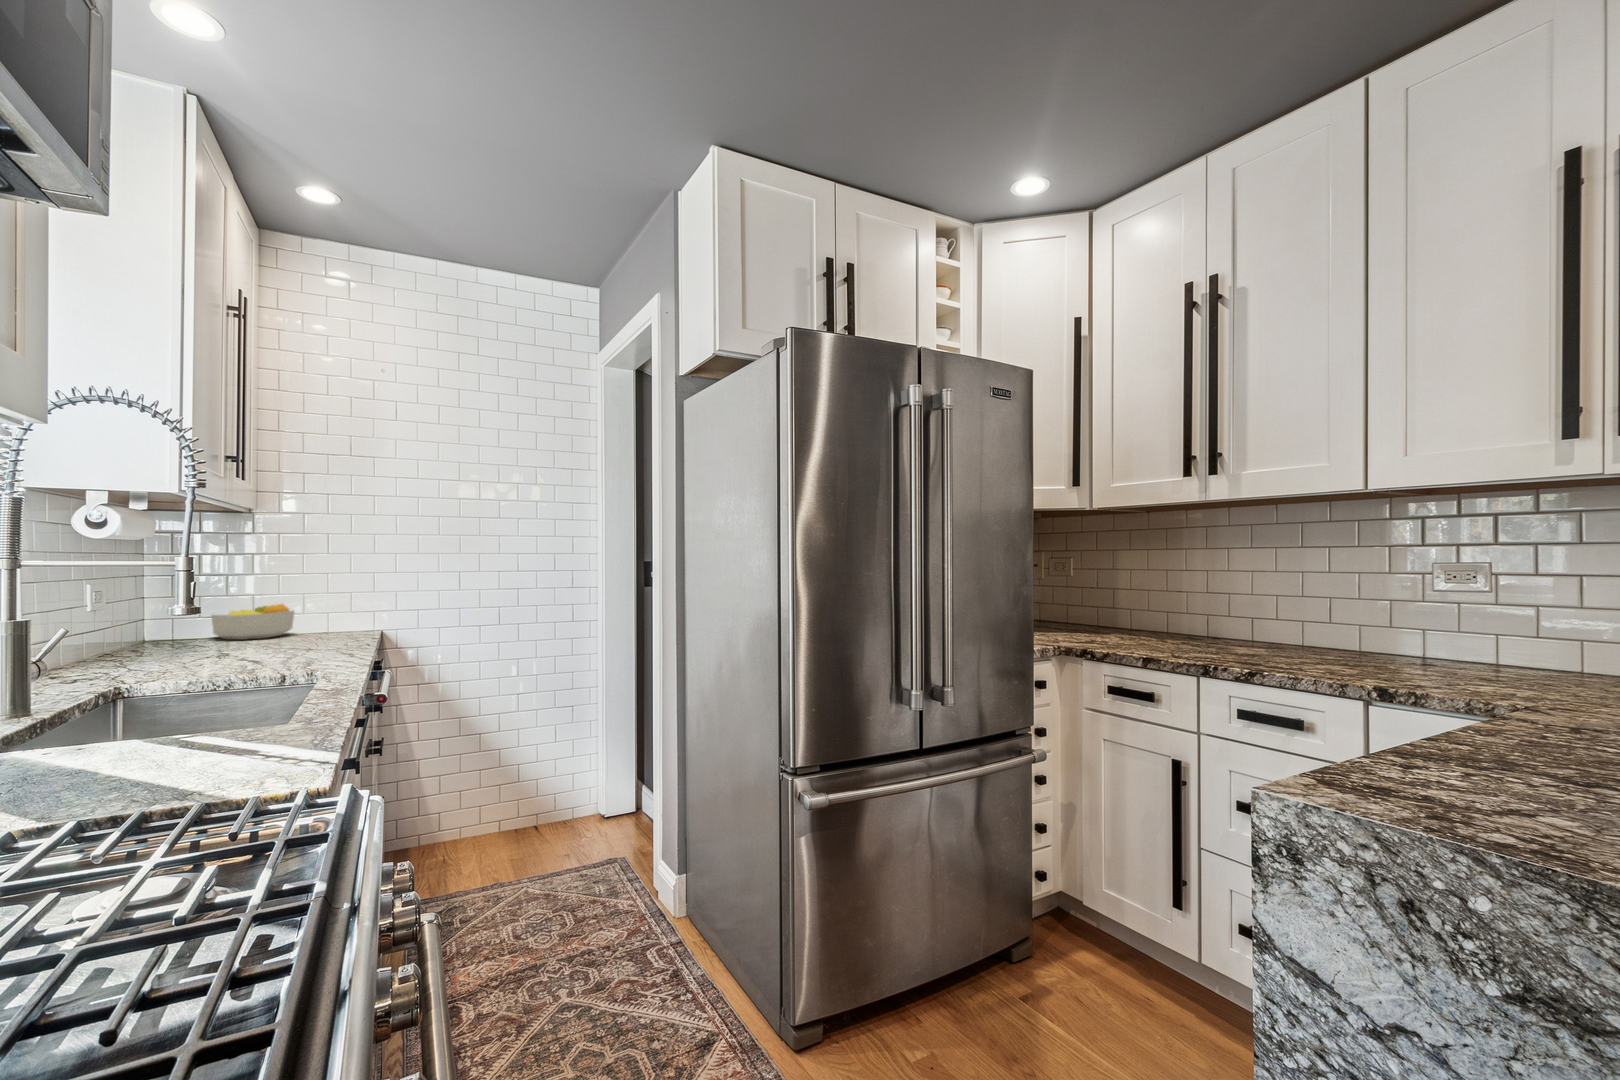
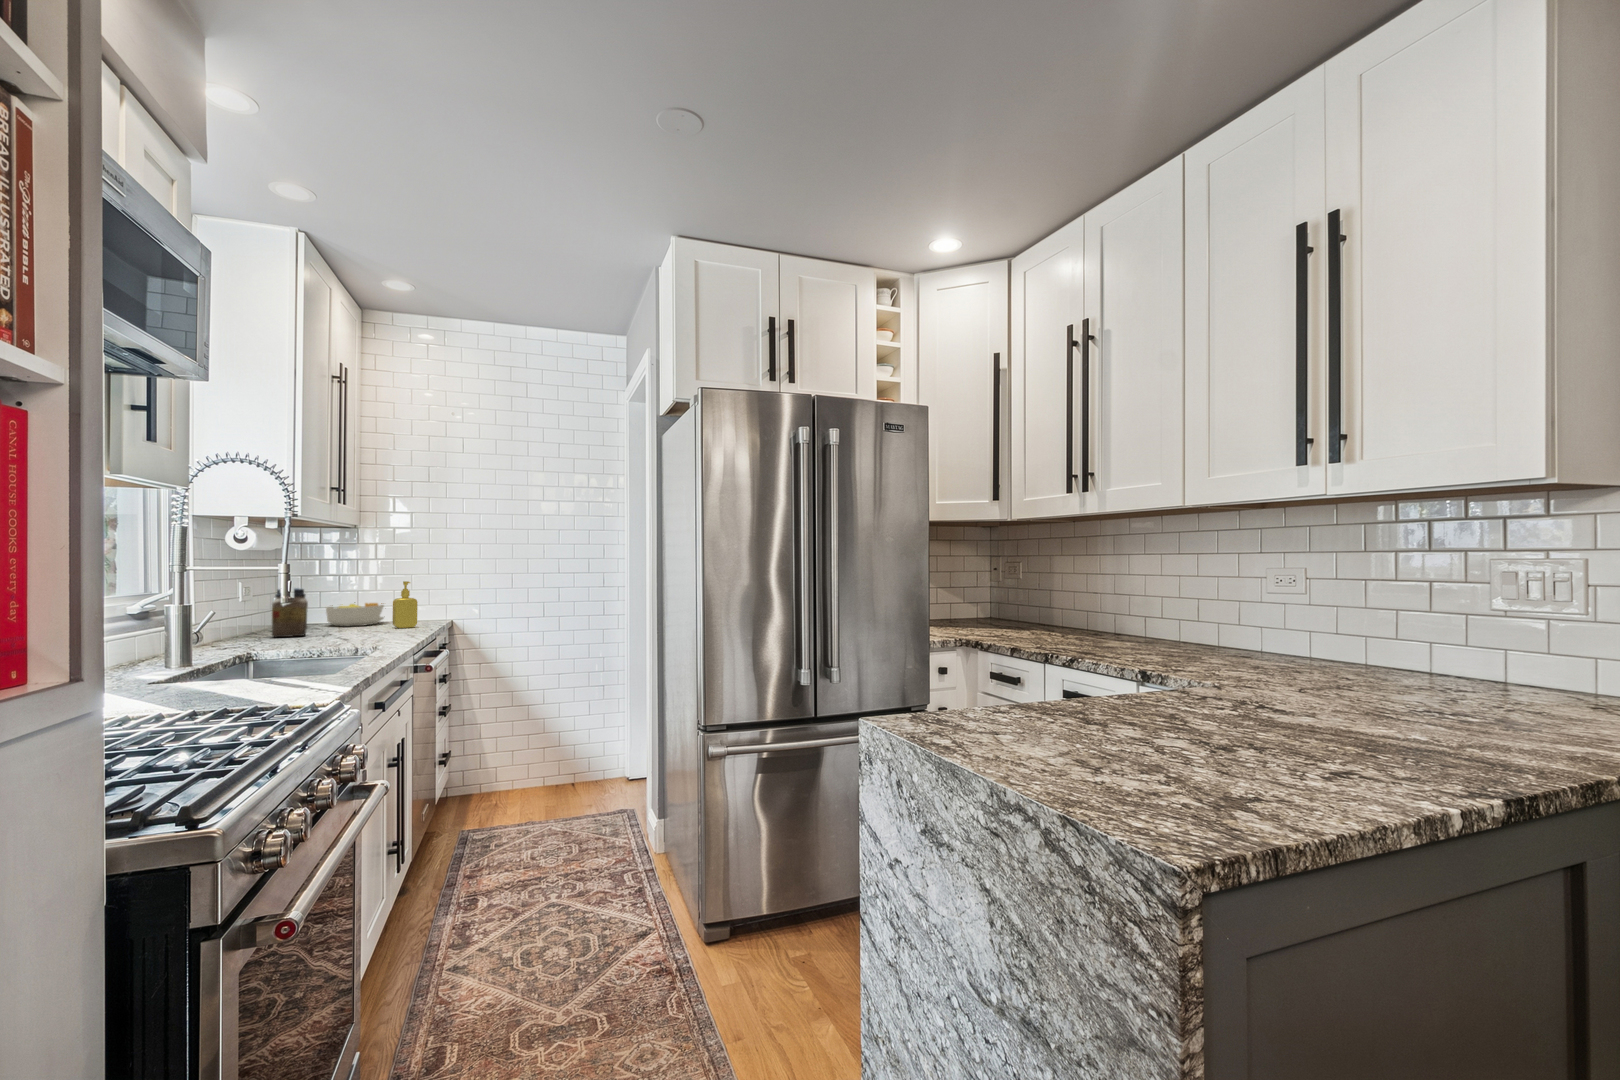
soap dispenser: none [309,580,344,641] -> present [392,581,418,628]
jar: none [140,590,193,660] -> present [272,588,308,637]

